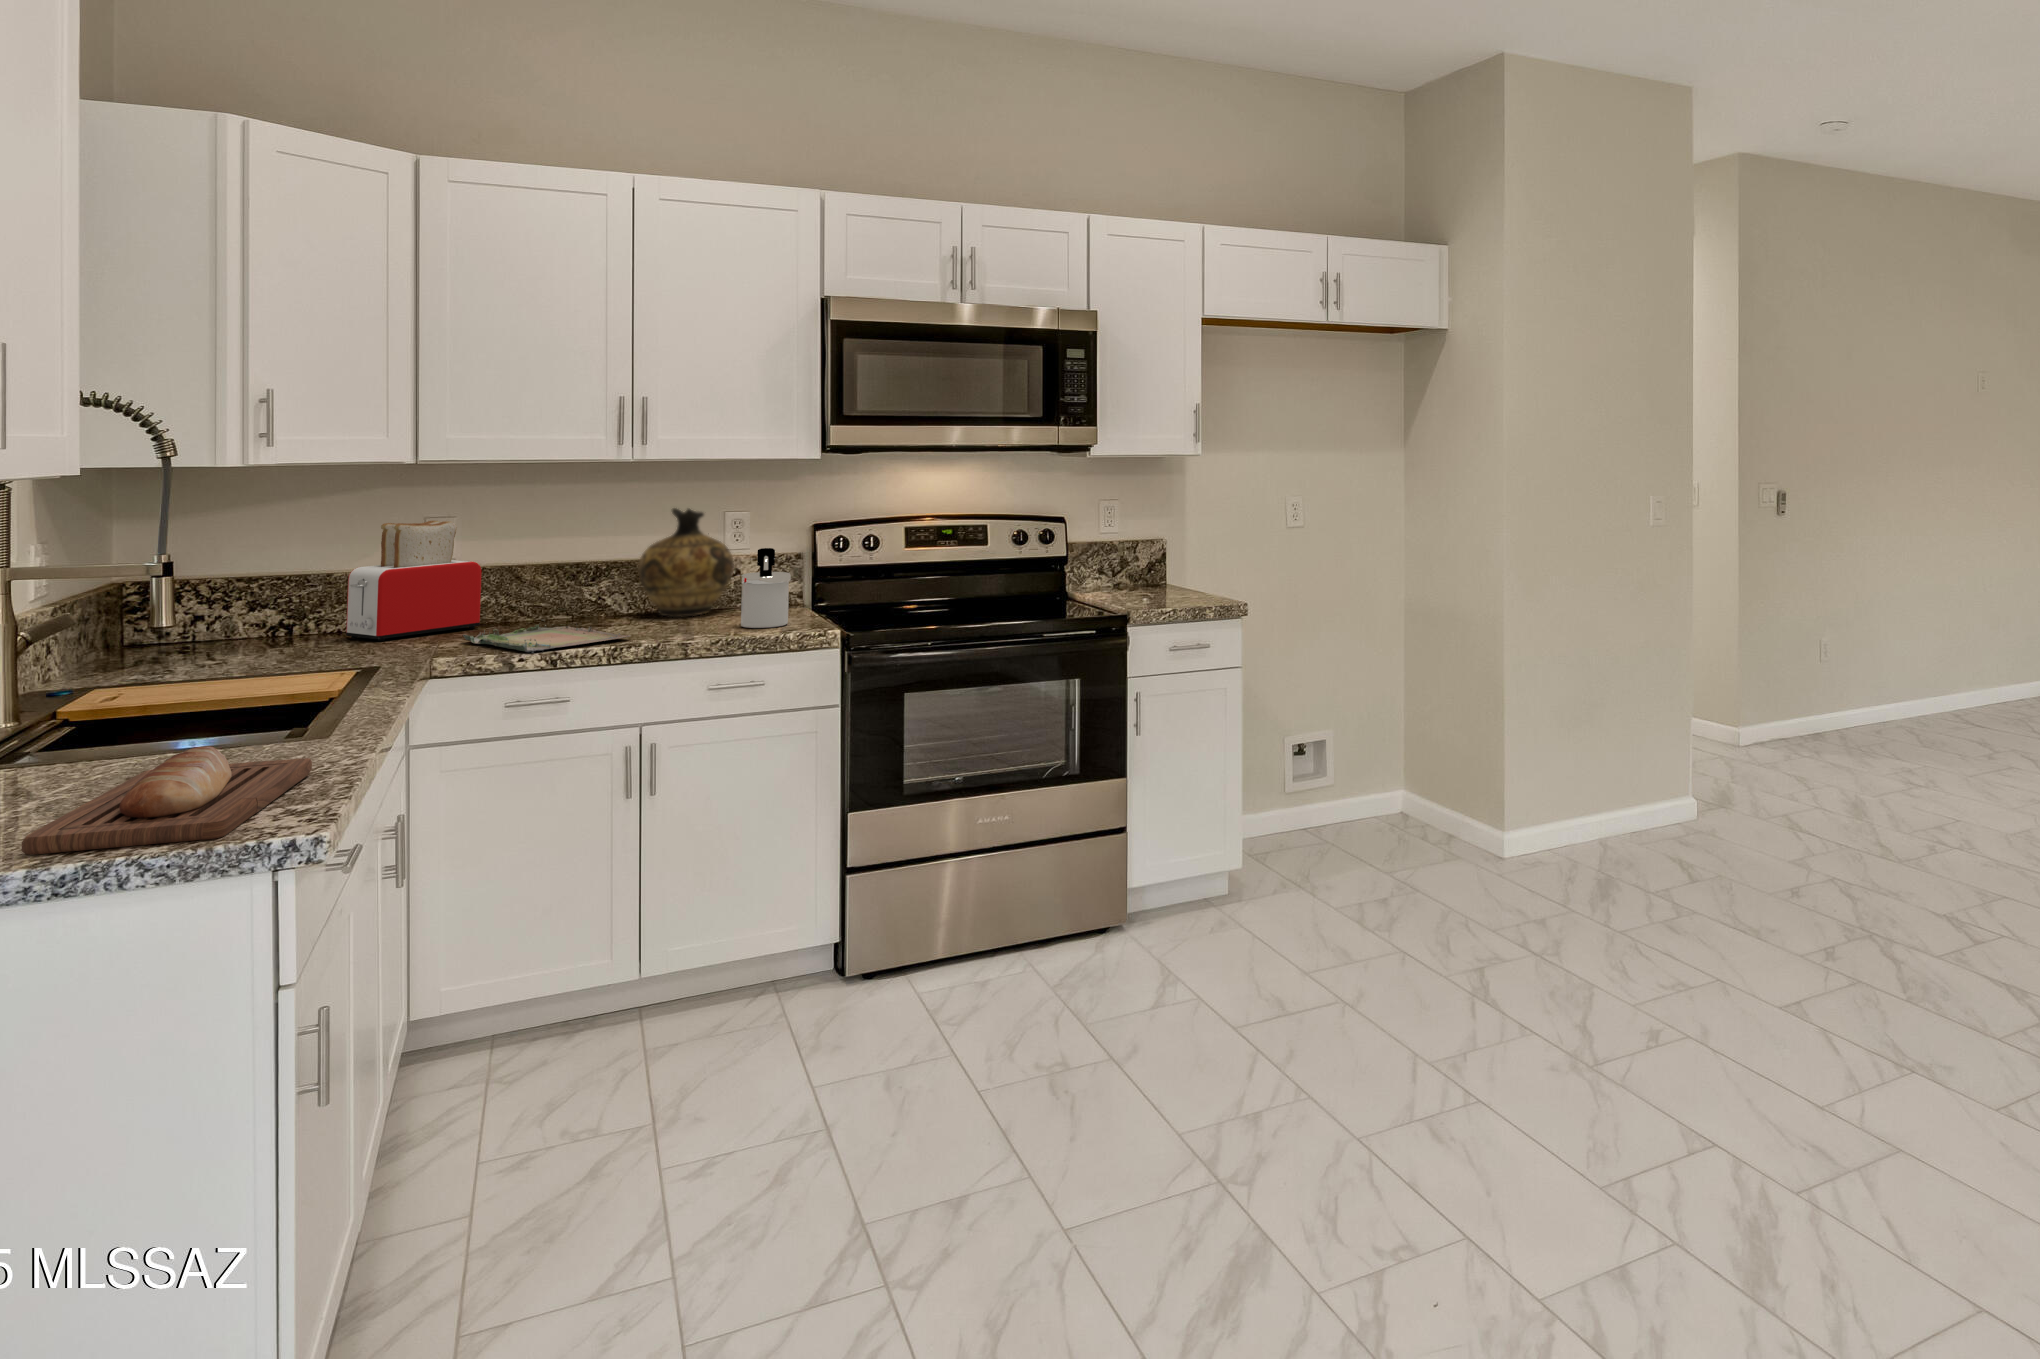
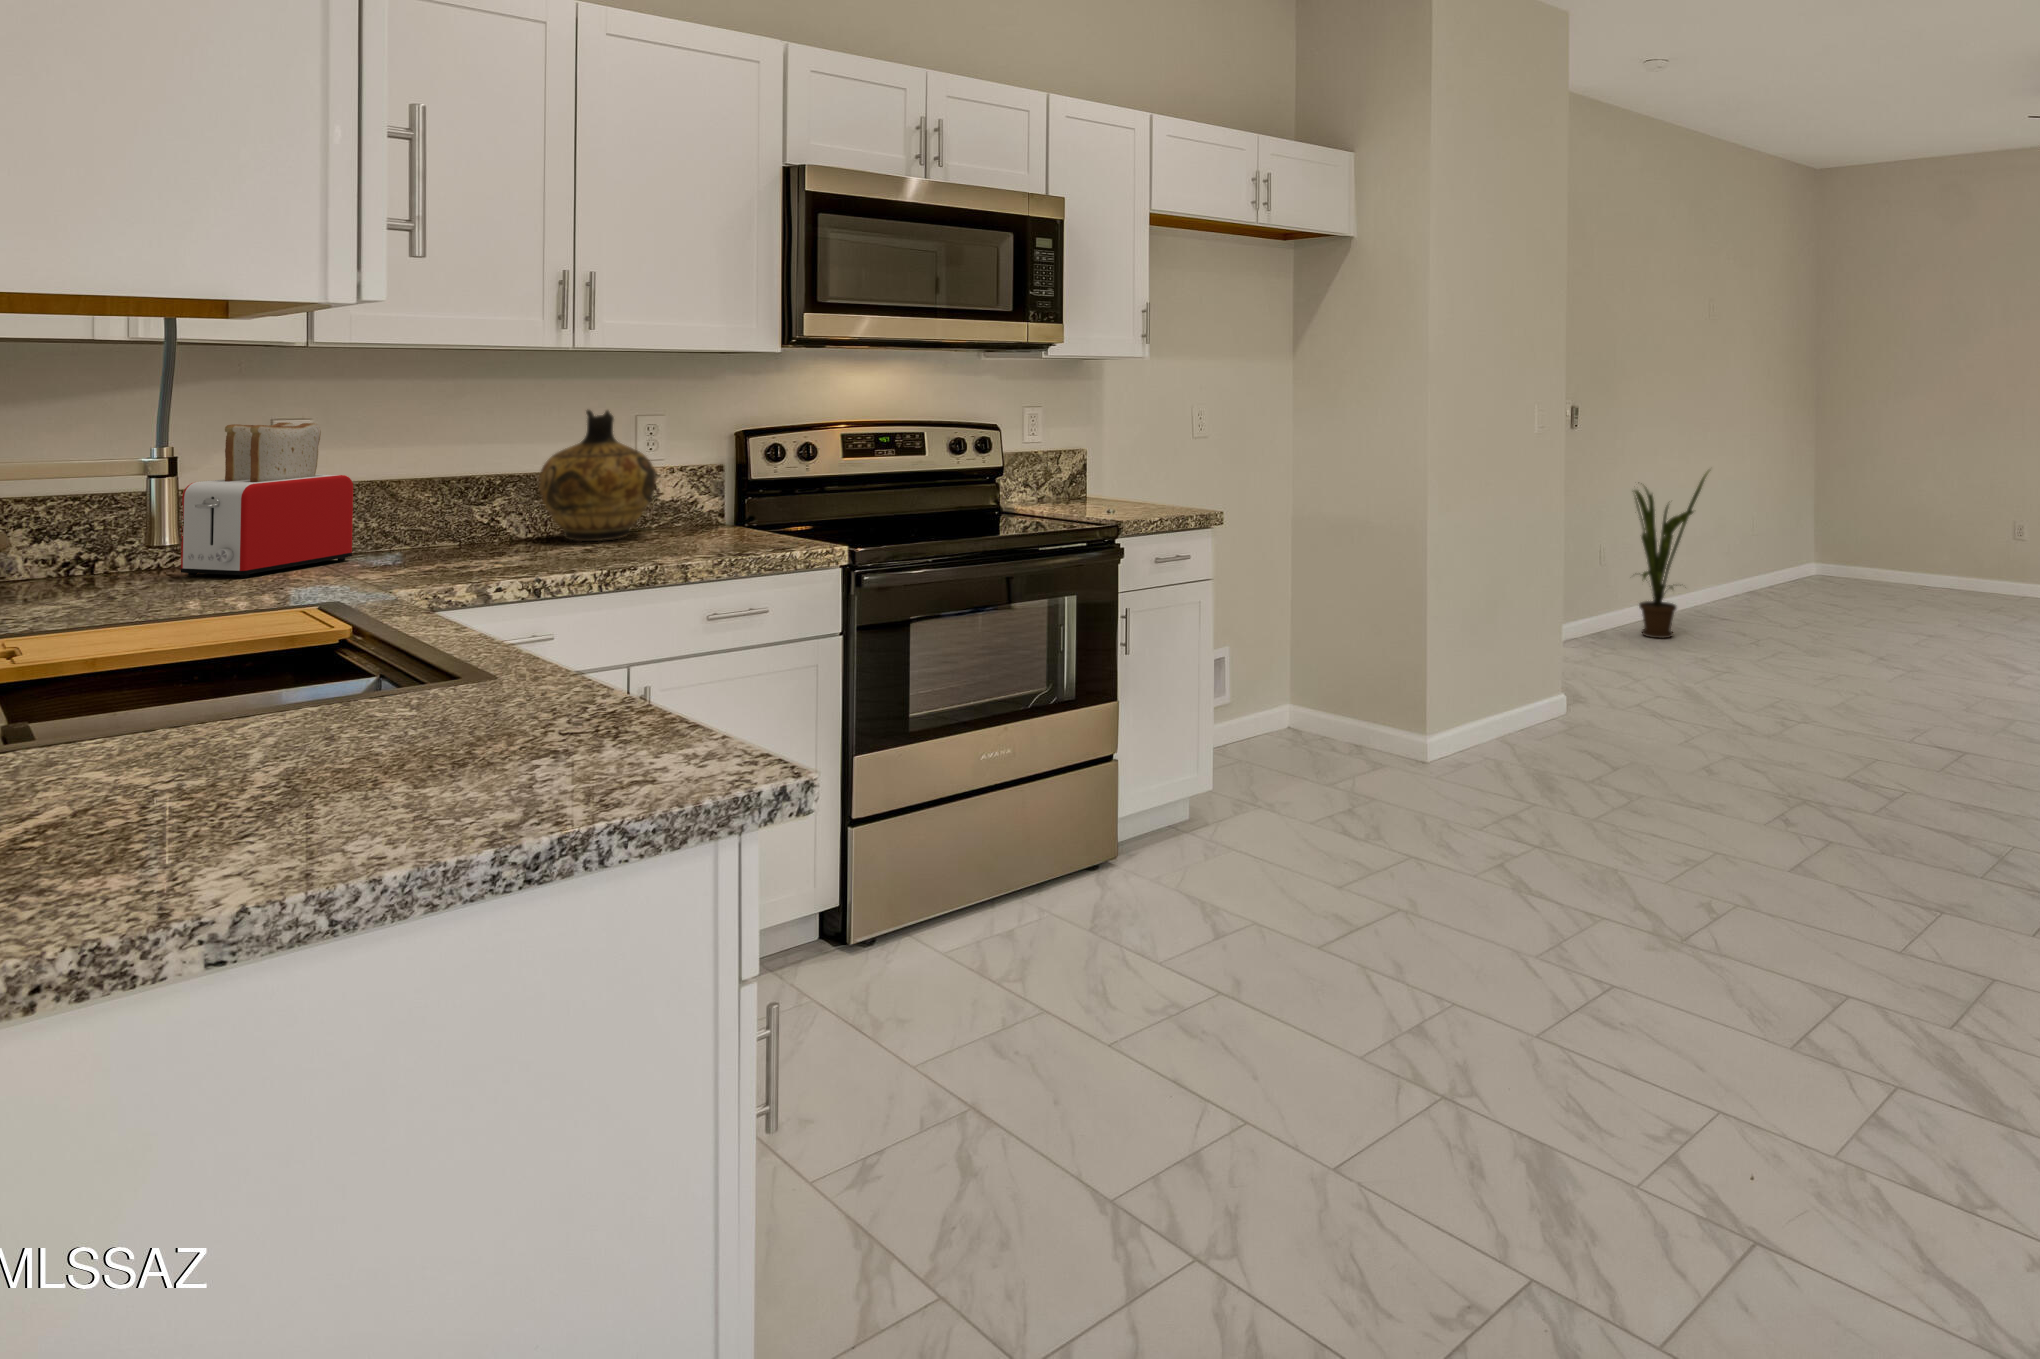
soap dispenser: present [740,548,791,628] -> none [708,455,767,549]
house plant: none [1849,548,1963,744] -> present [1634,471,1709,638]
tray: present [463,620,631,653] -> none [374,540,607,582]
bread loaf: present [21,746,312,855] -> none [390,685,685,832]

